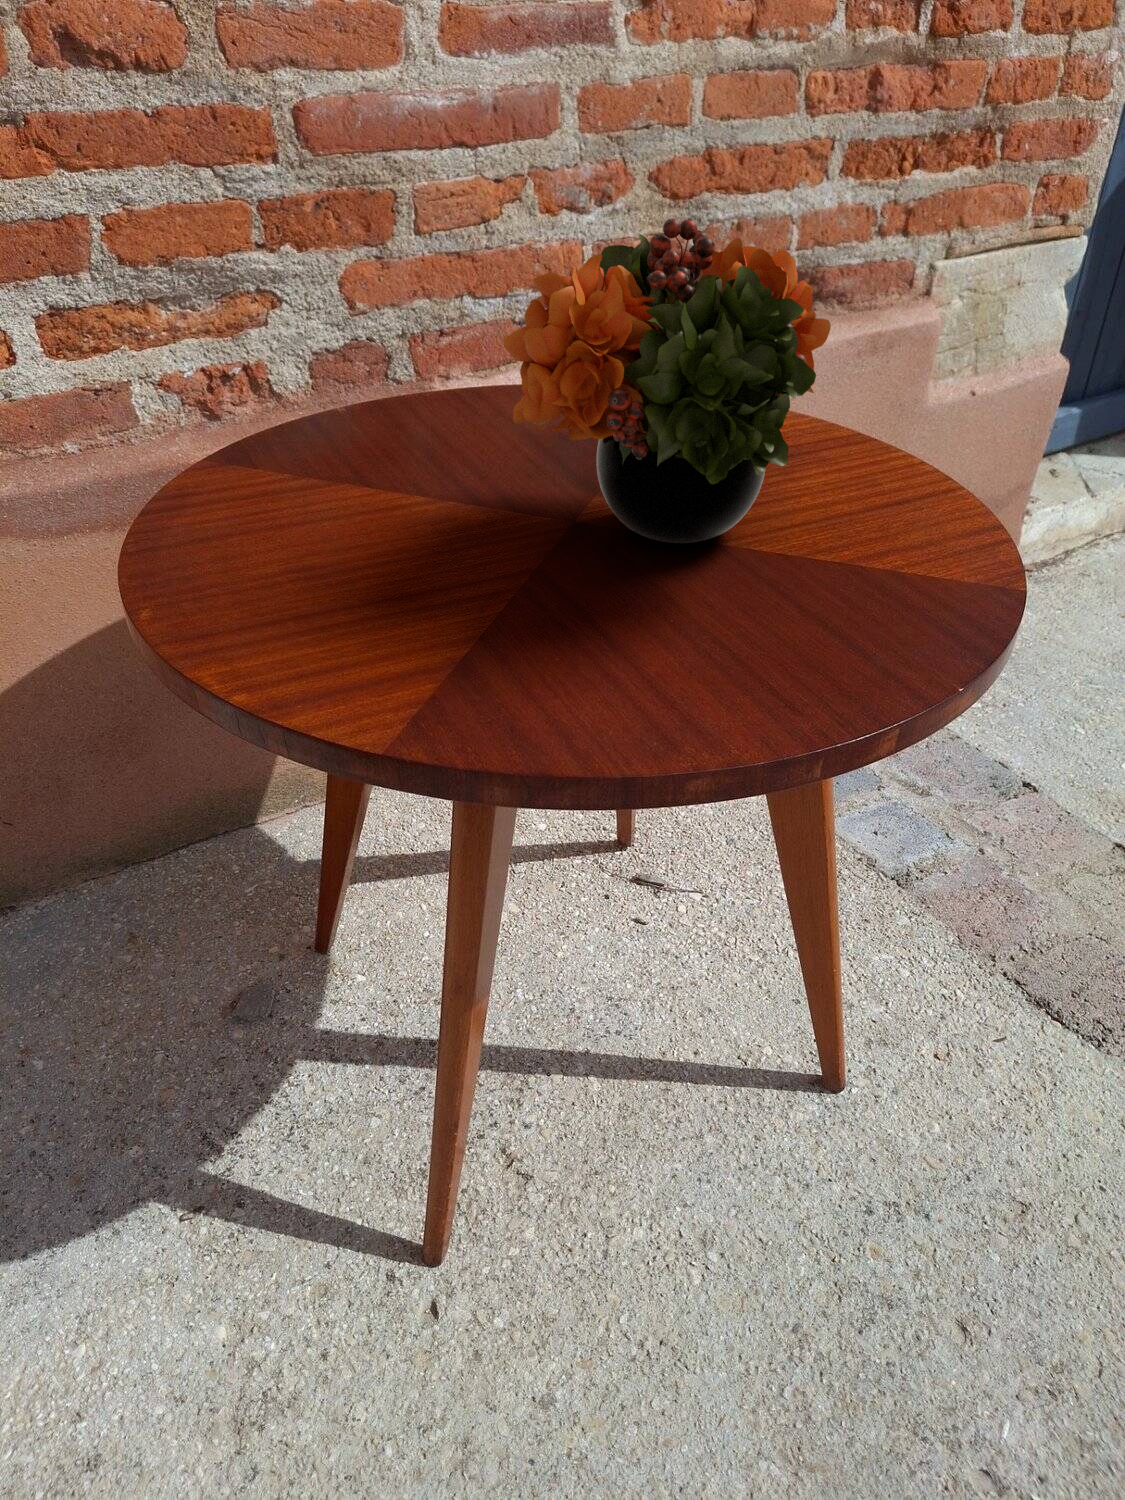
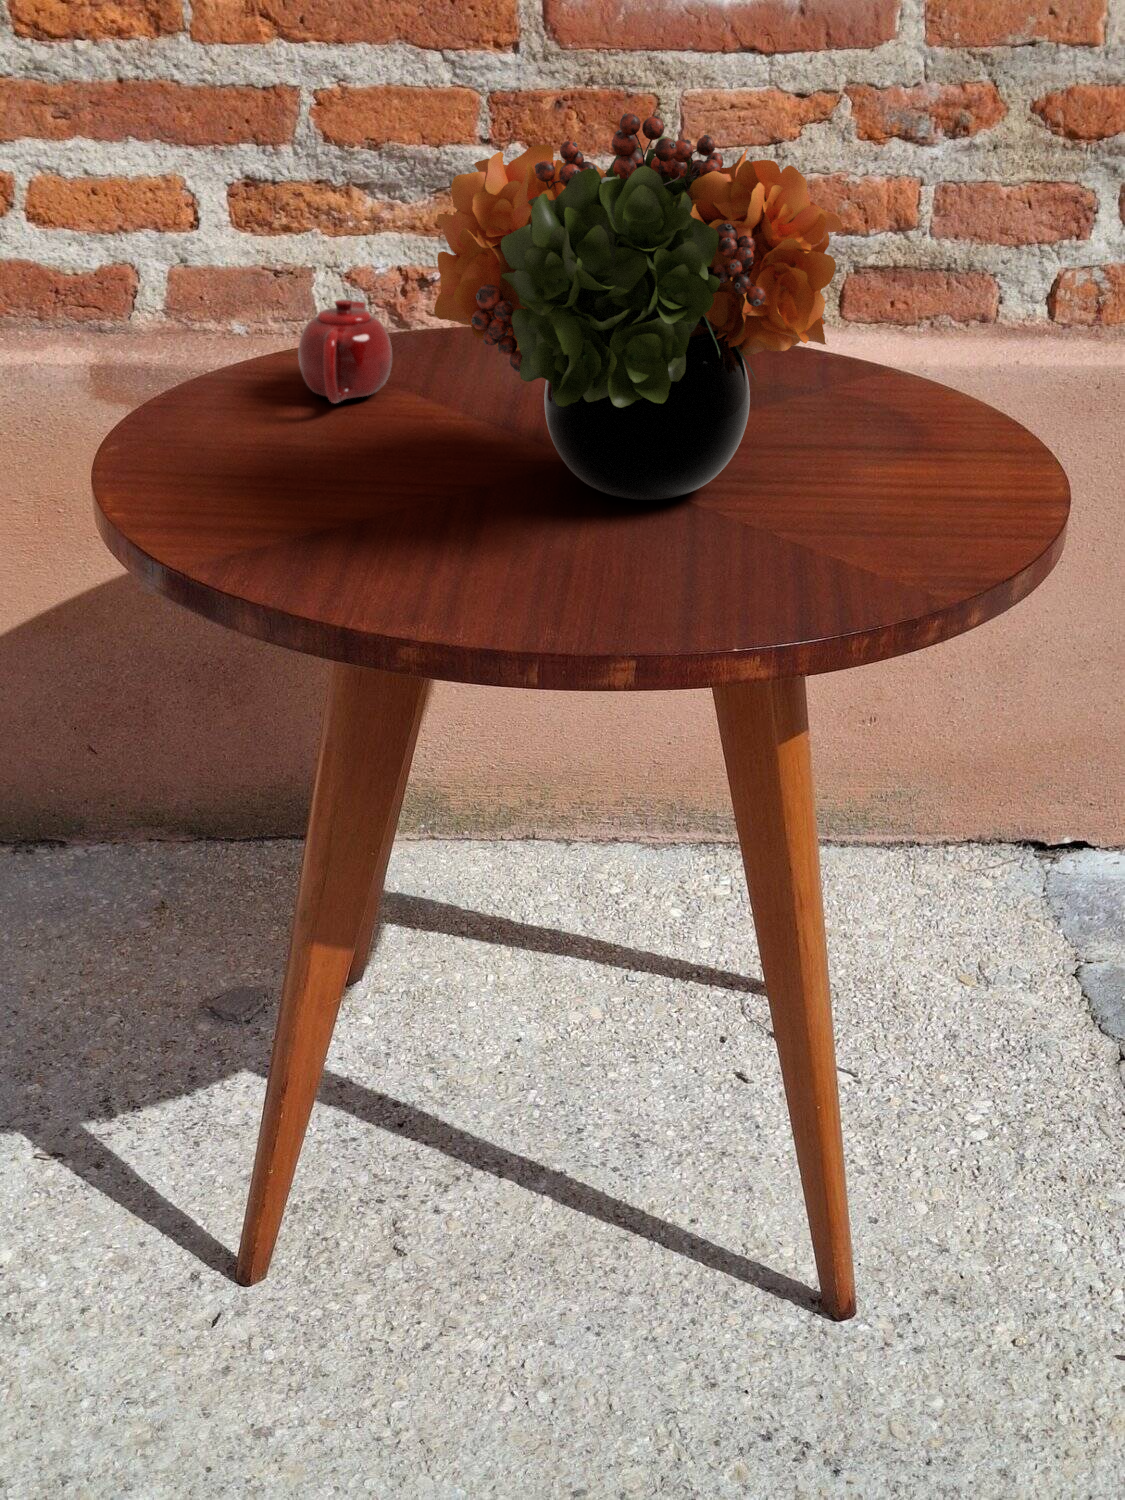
teapot: none [281,412,368,510] -> present [298,300,392,403]

